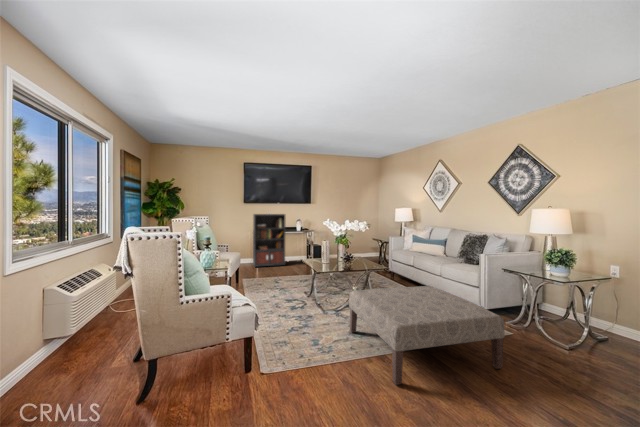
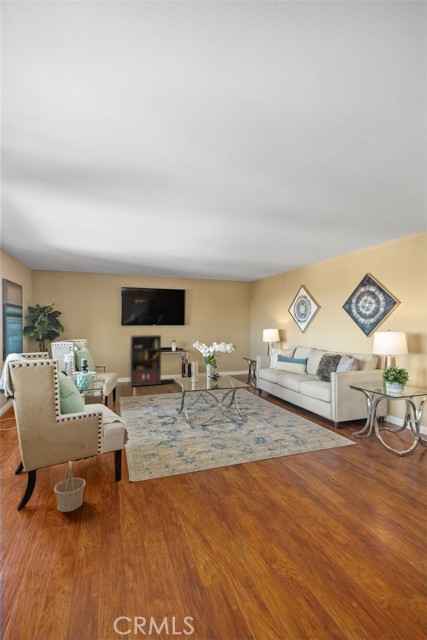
ottoman: present [349,286,505,385] -> none [212,402,339,488]
basket: none [178,350,214,409] -> present [54,461,86,512]

